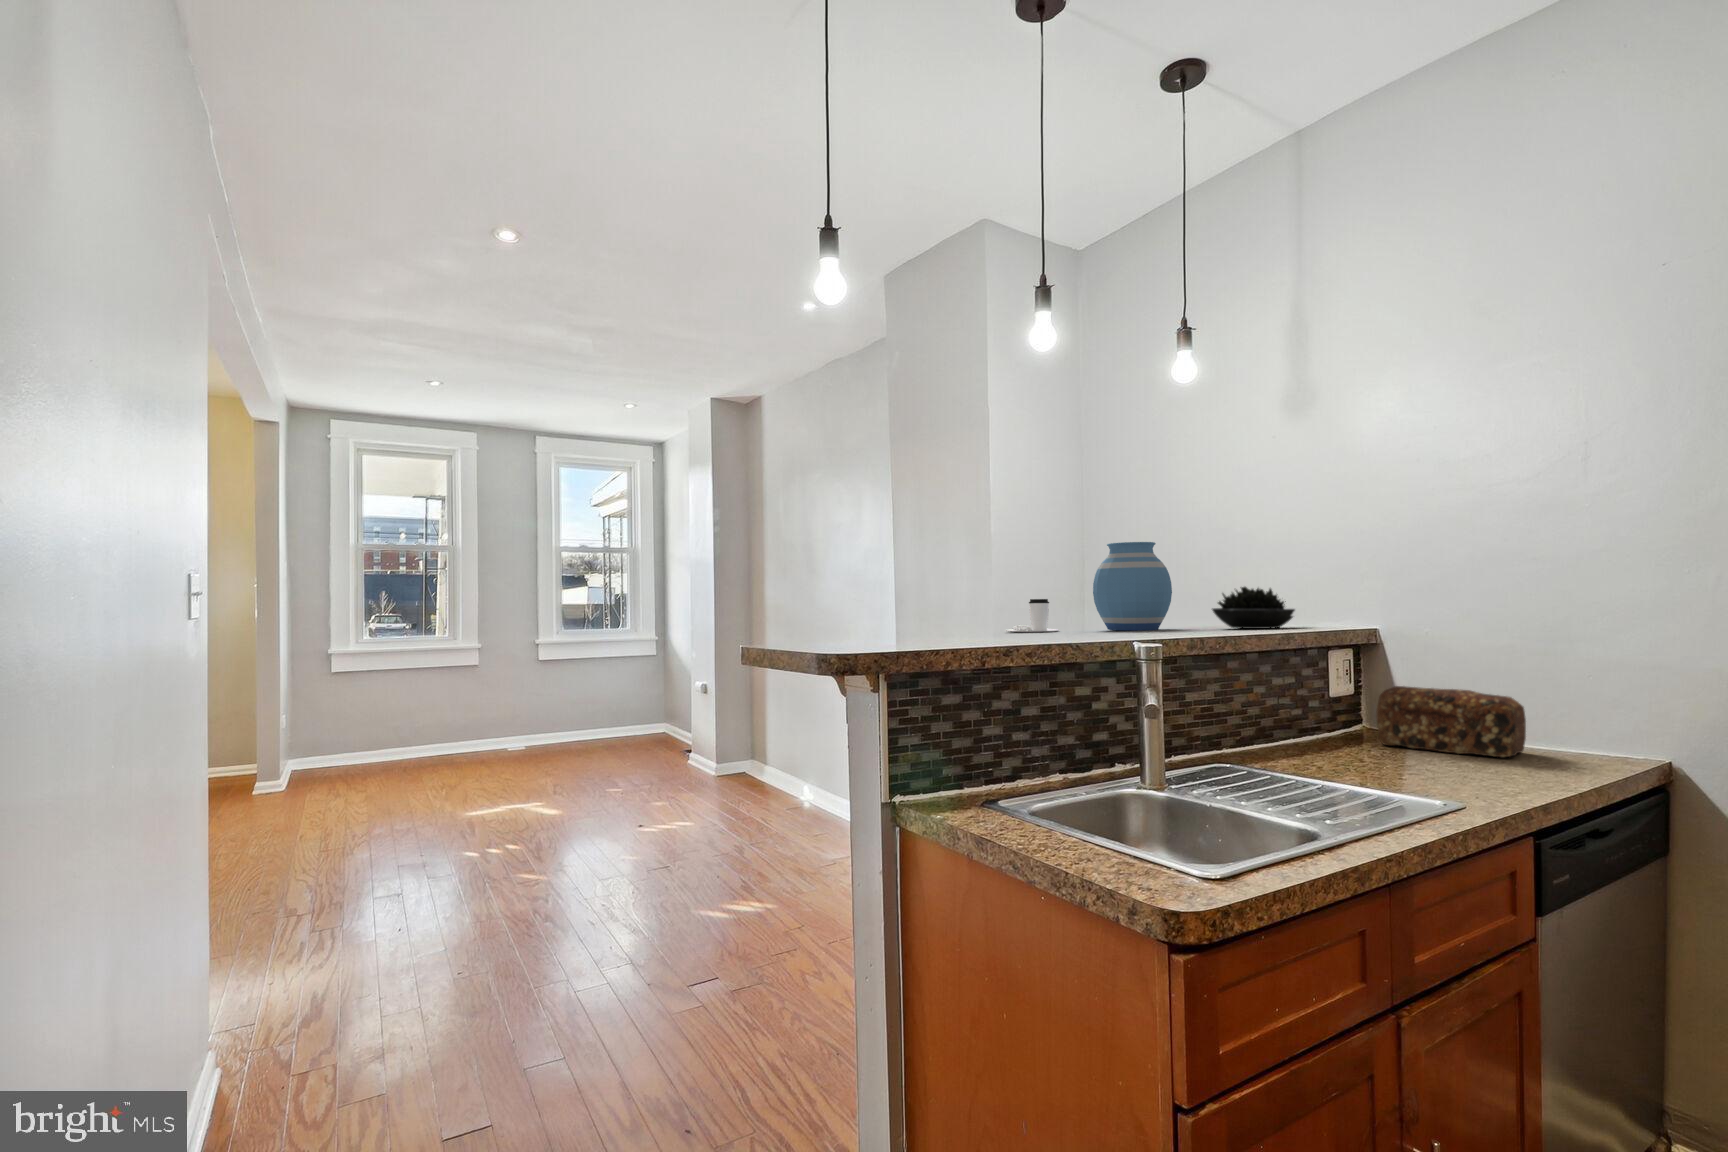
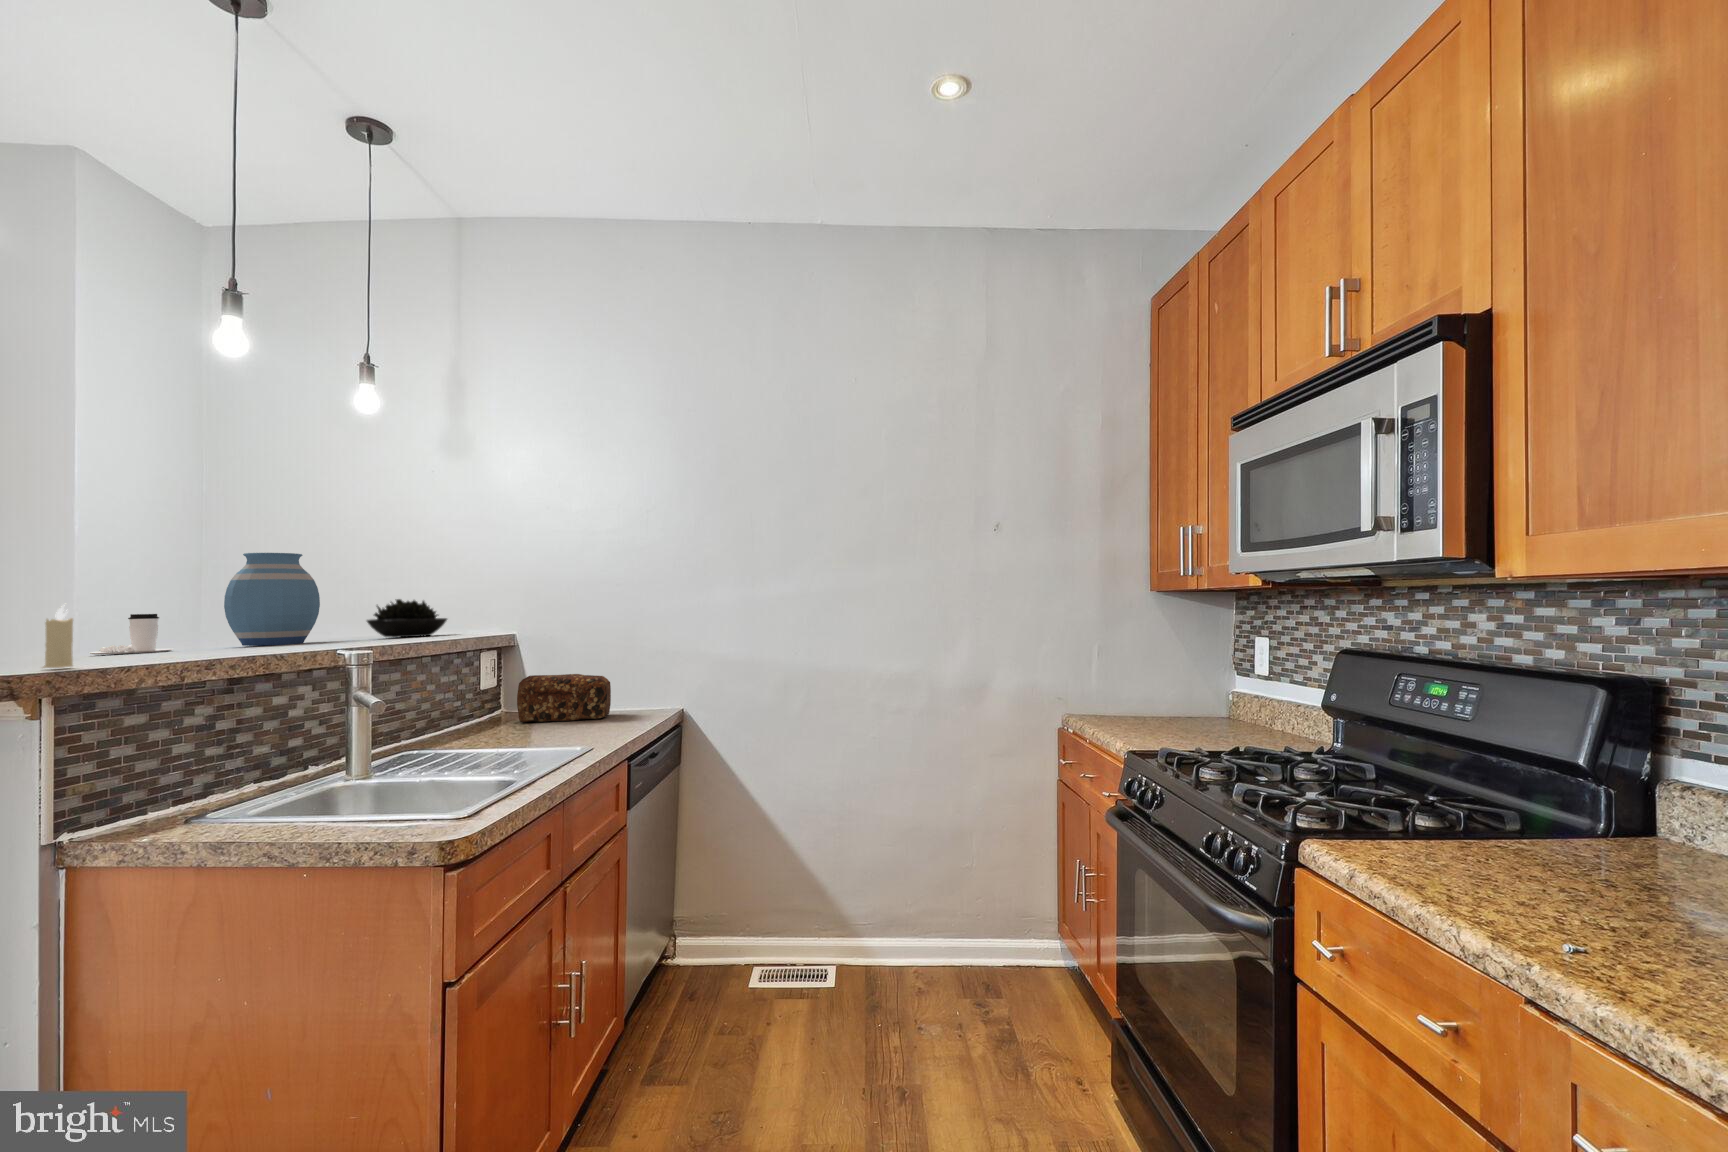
candle: none [913,593,933,647] -> present [43,605,73,668]

